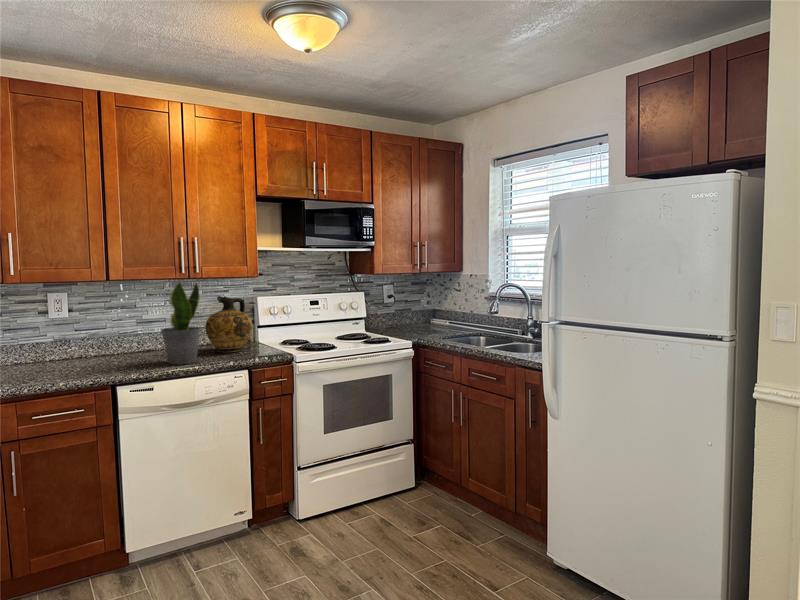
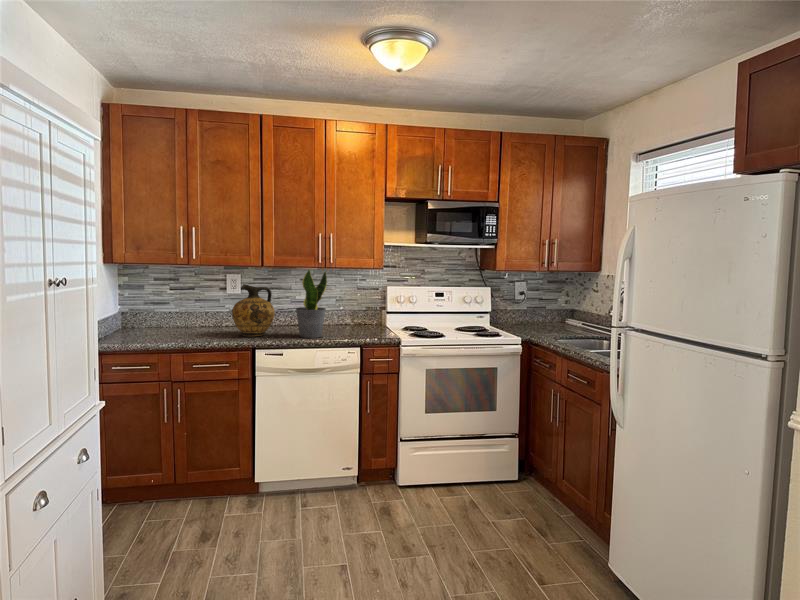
ceramic jug: present [205,296,252,352] -> present [232,284,275,336]

